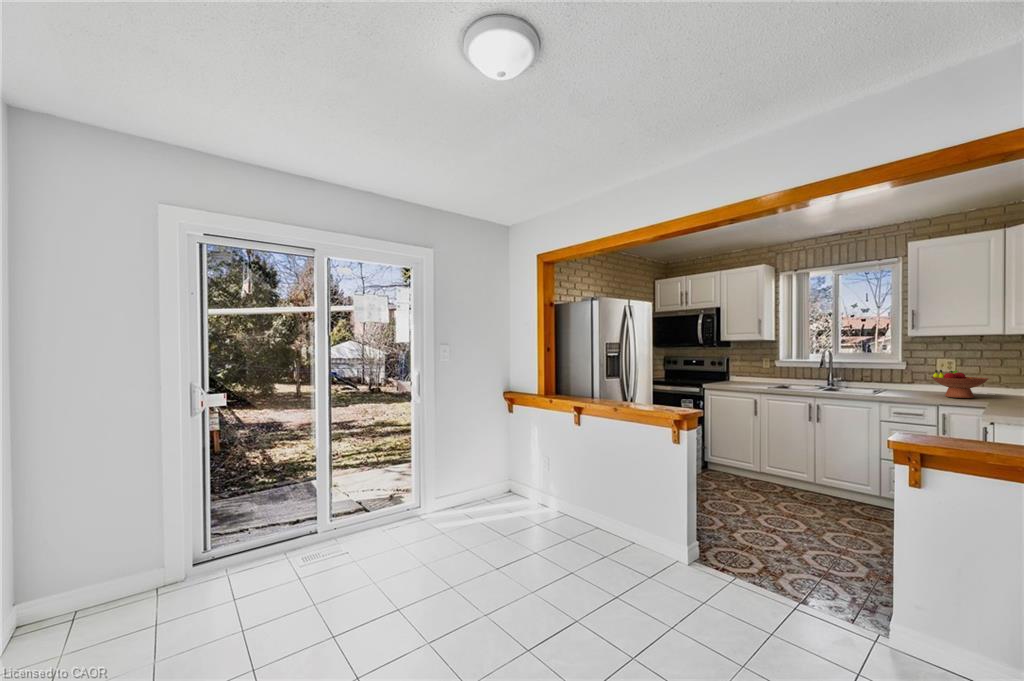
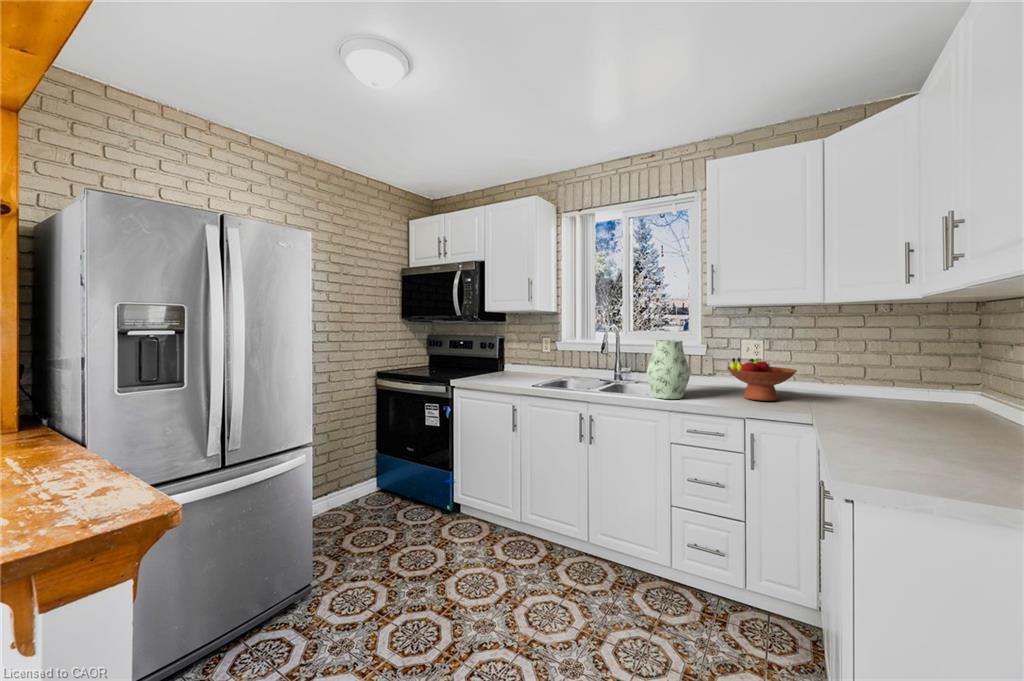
vase: none [867,358,902,396] -> present [647,340,690,399]

